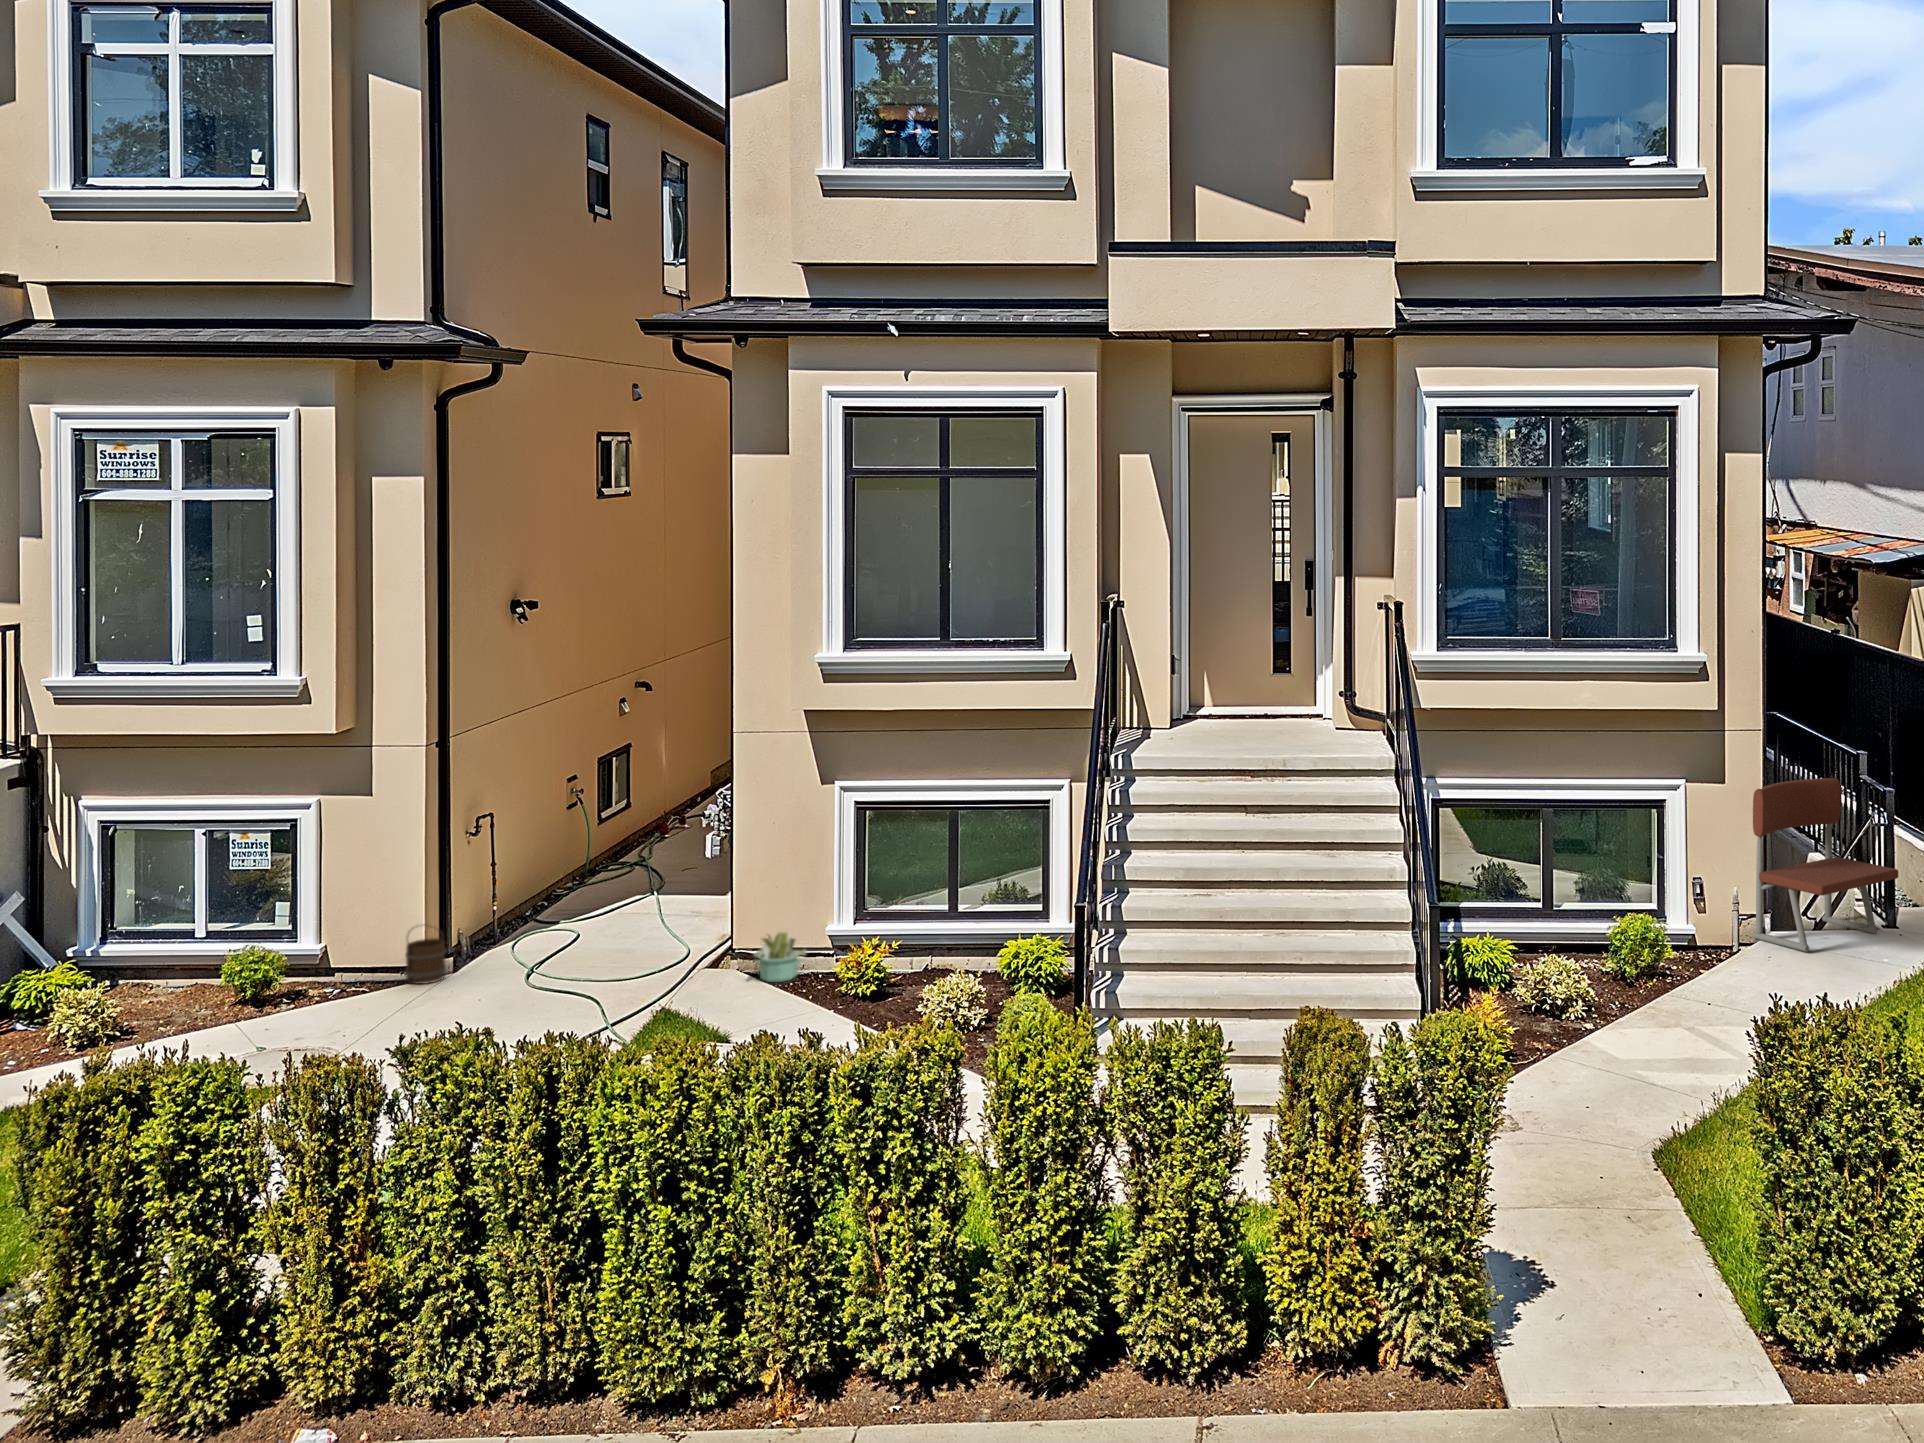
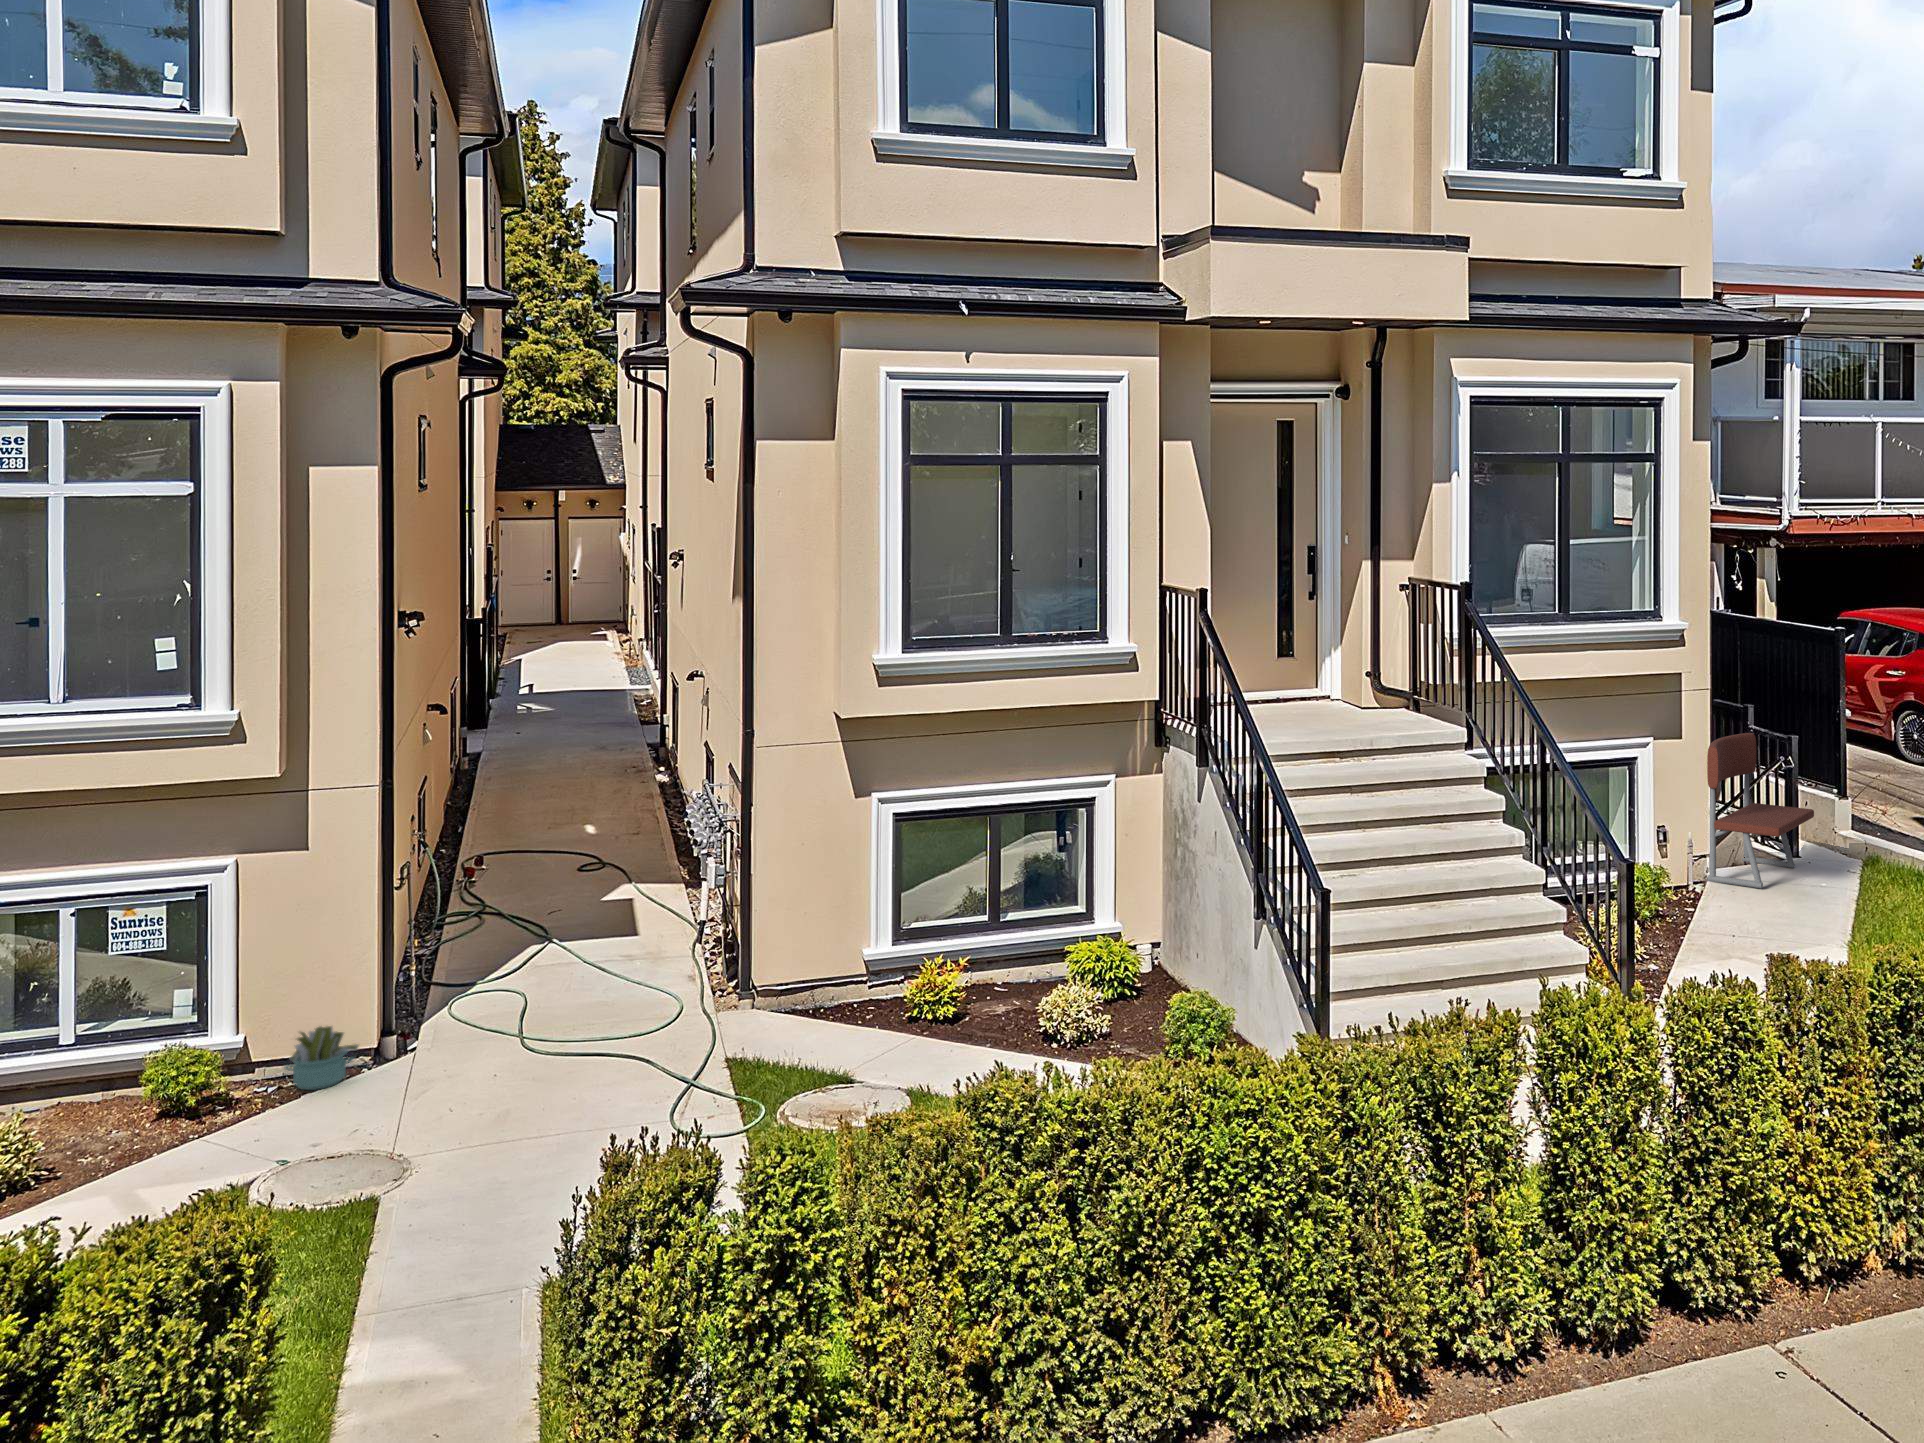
bucket: present [405,924,447,984] -> none [387,998,437,1069]
decorative plant: present [755,932,806,982] -> present [284,1026,358,1090]

